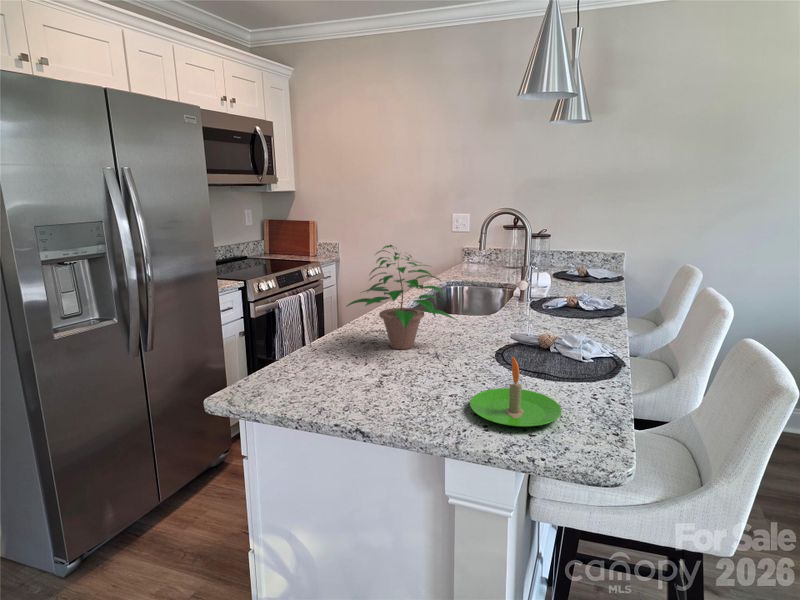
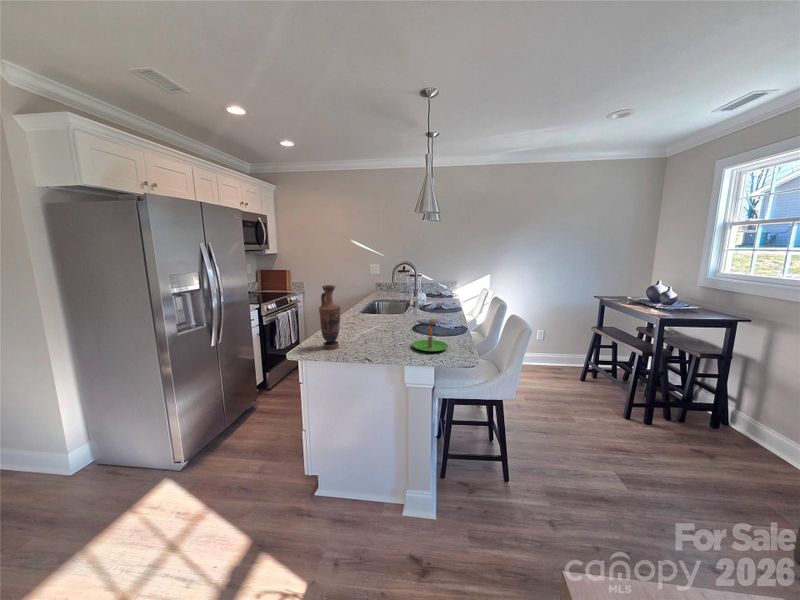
potted plant: present [347,245,456,349] -> none [345,283,395,330]
vase: none [261,249,310,392] -> present [319,285,340,349]

